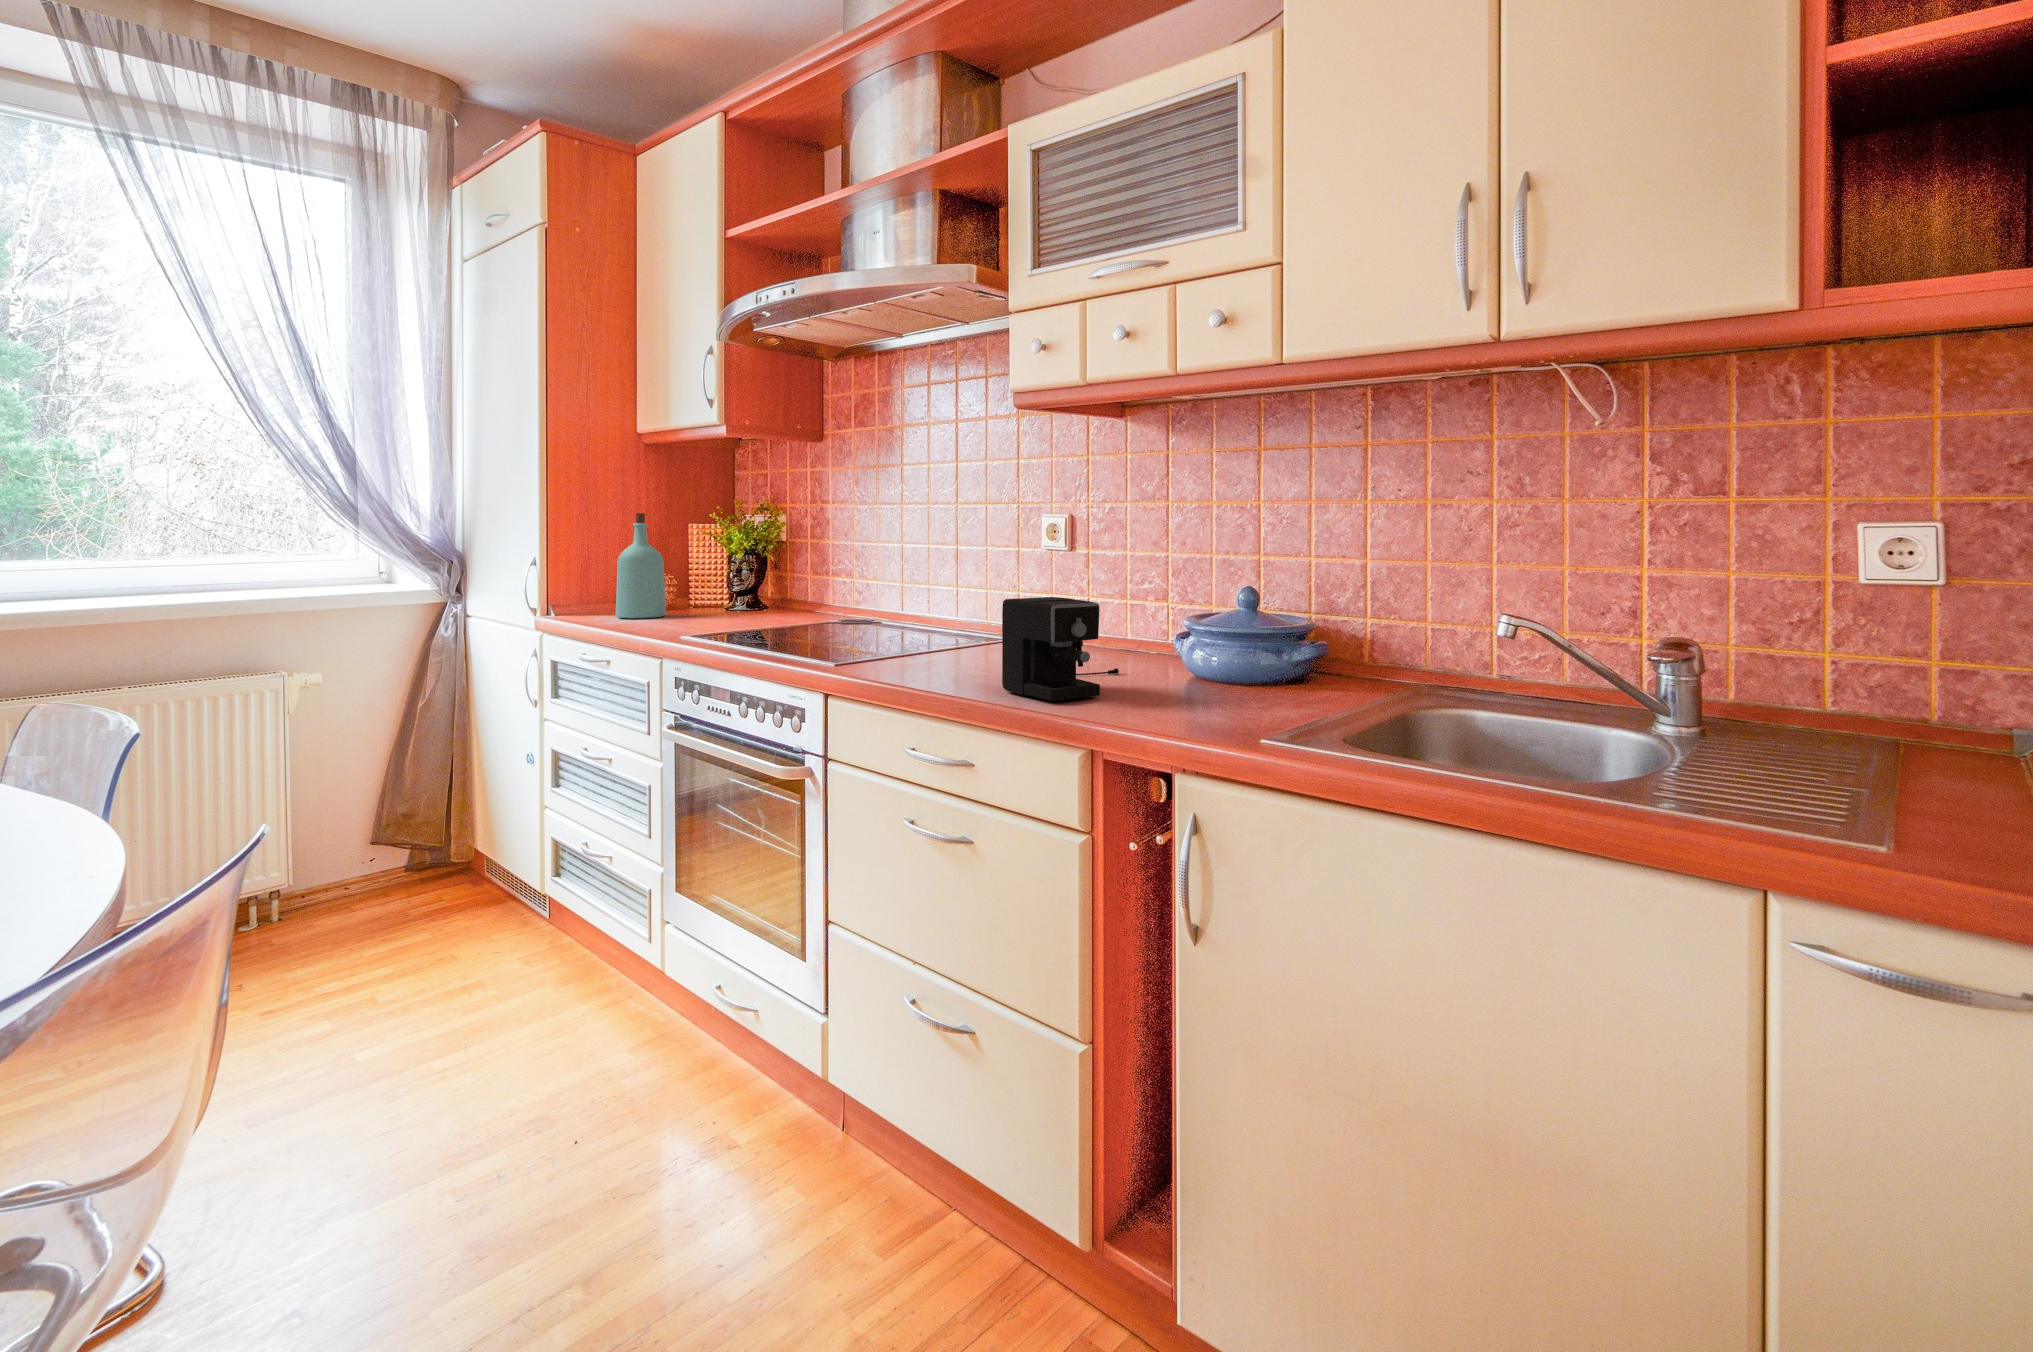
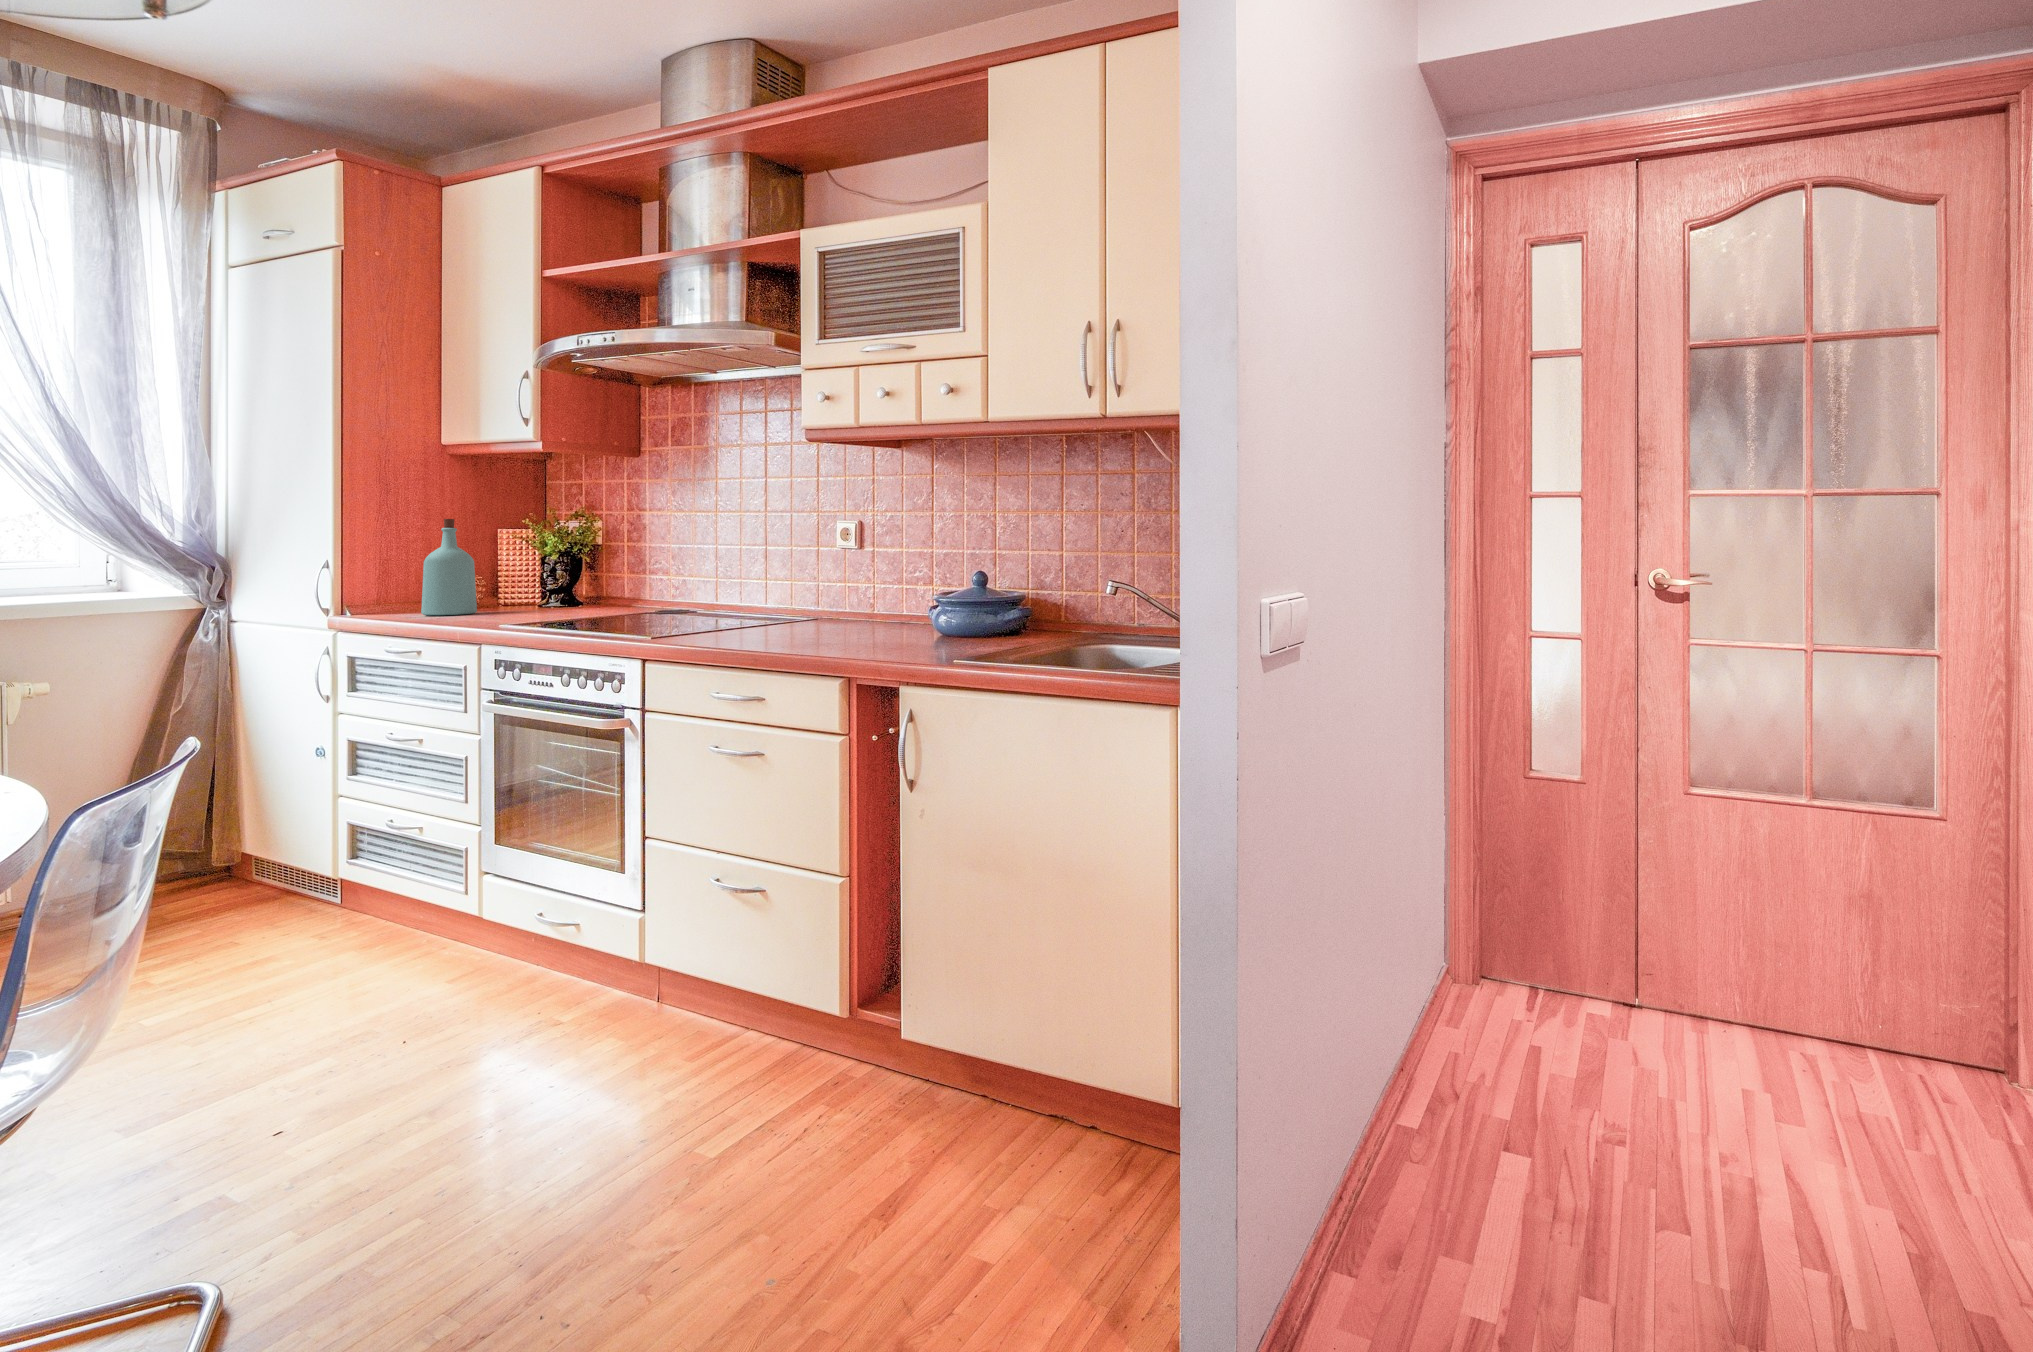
coffee maker: present [1002,597,1119,701] -> none [789,578,884,648]

